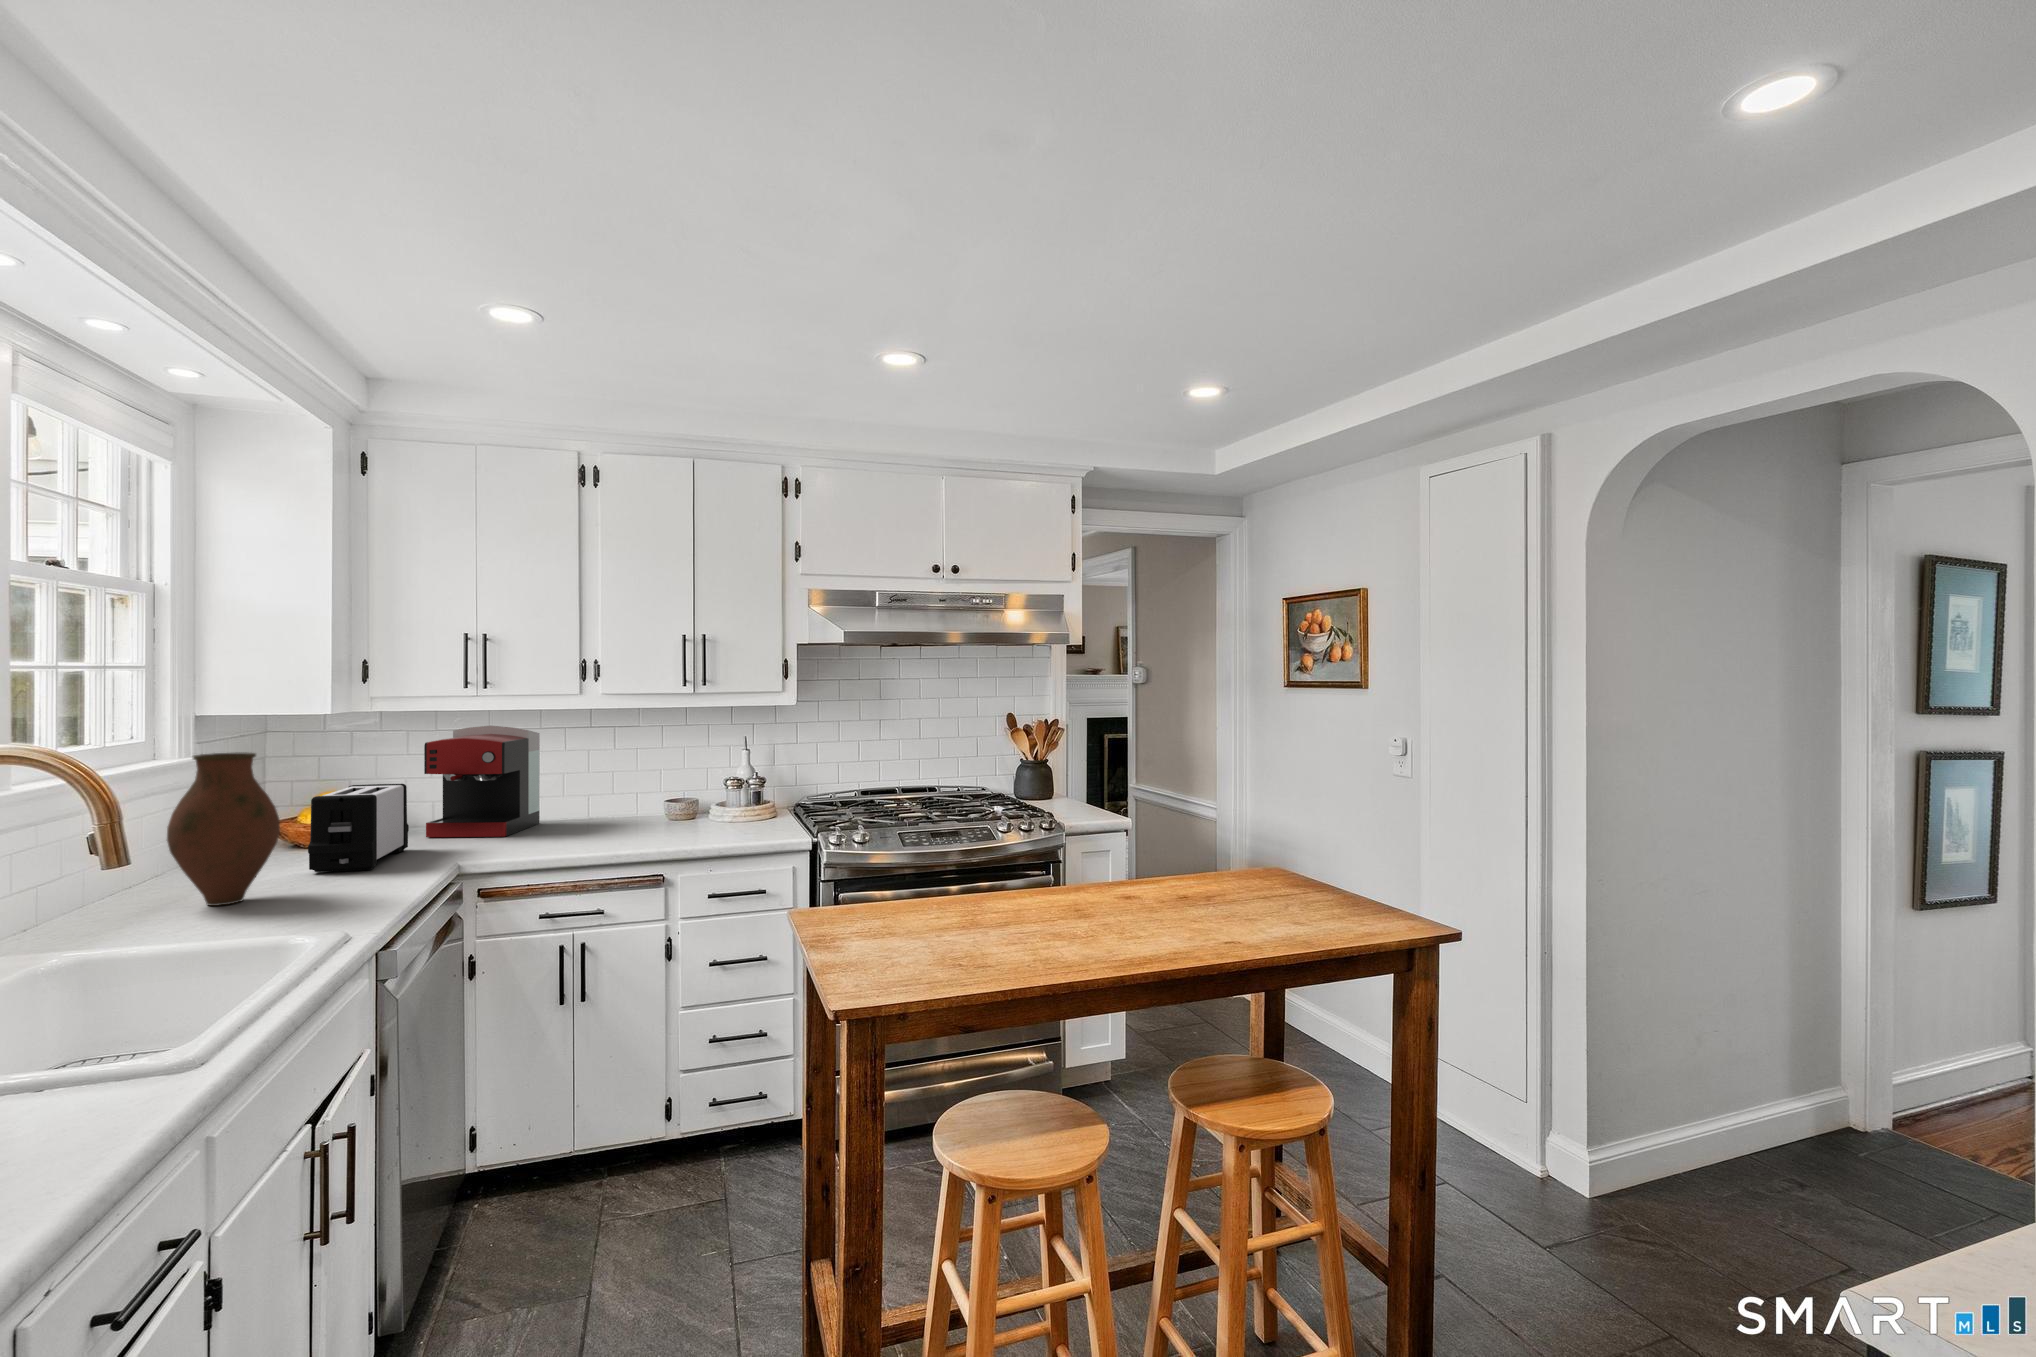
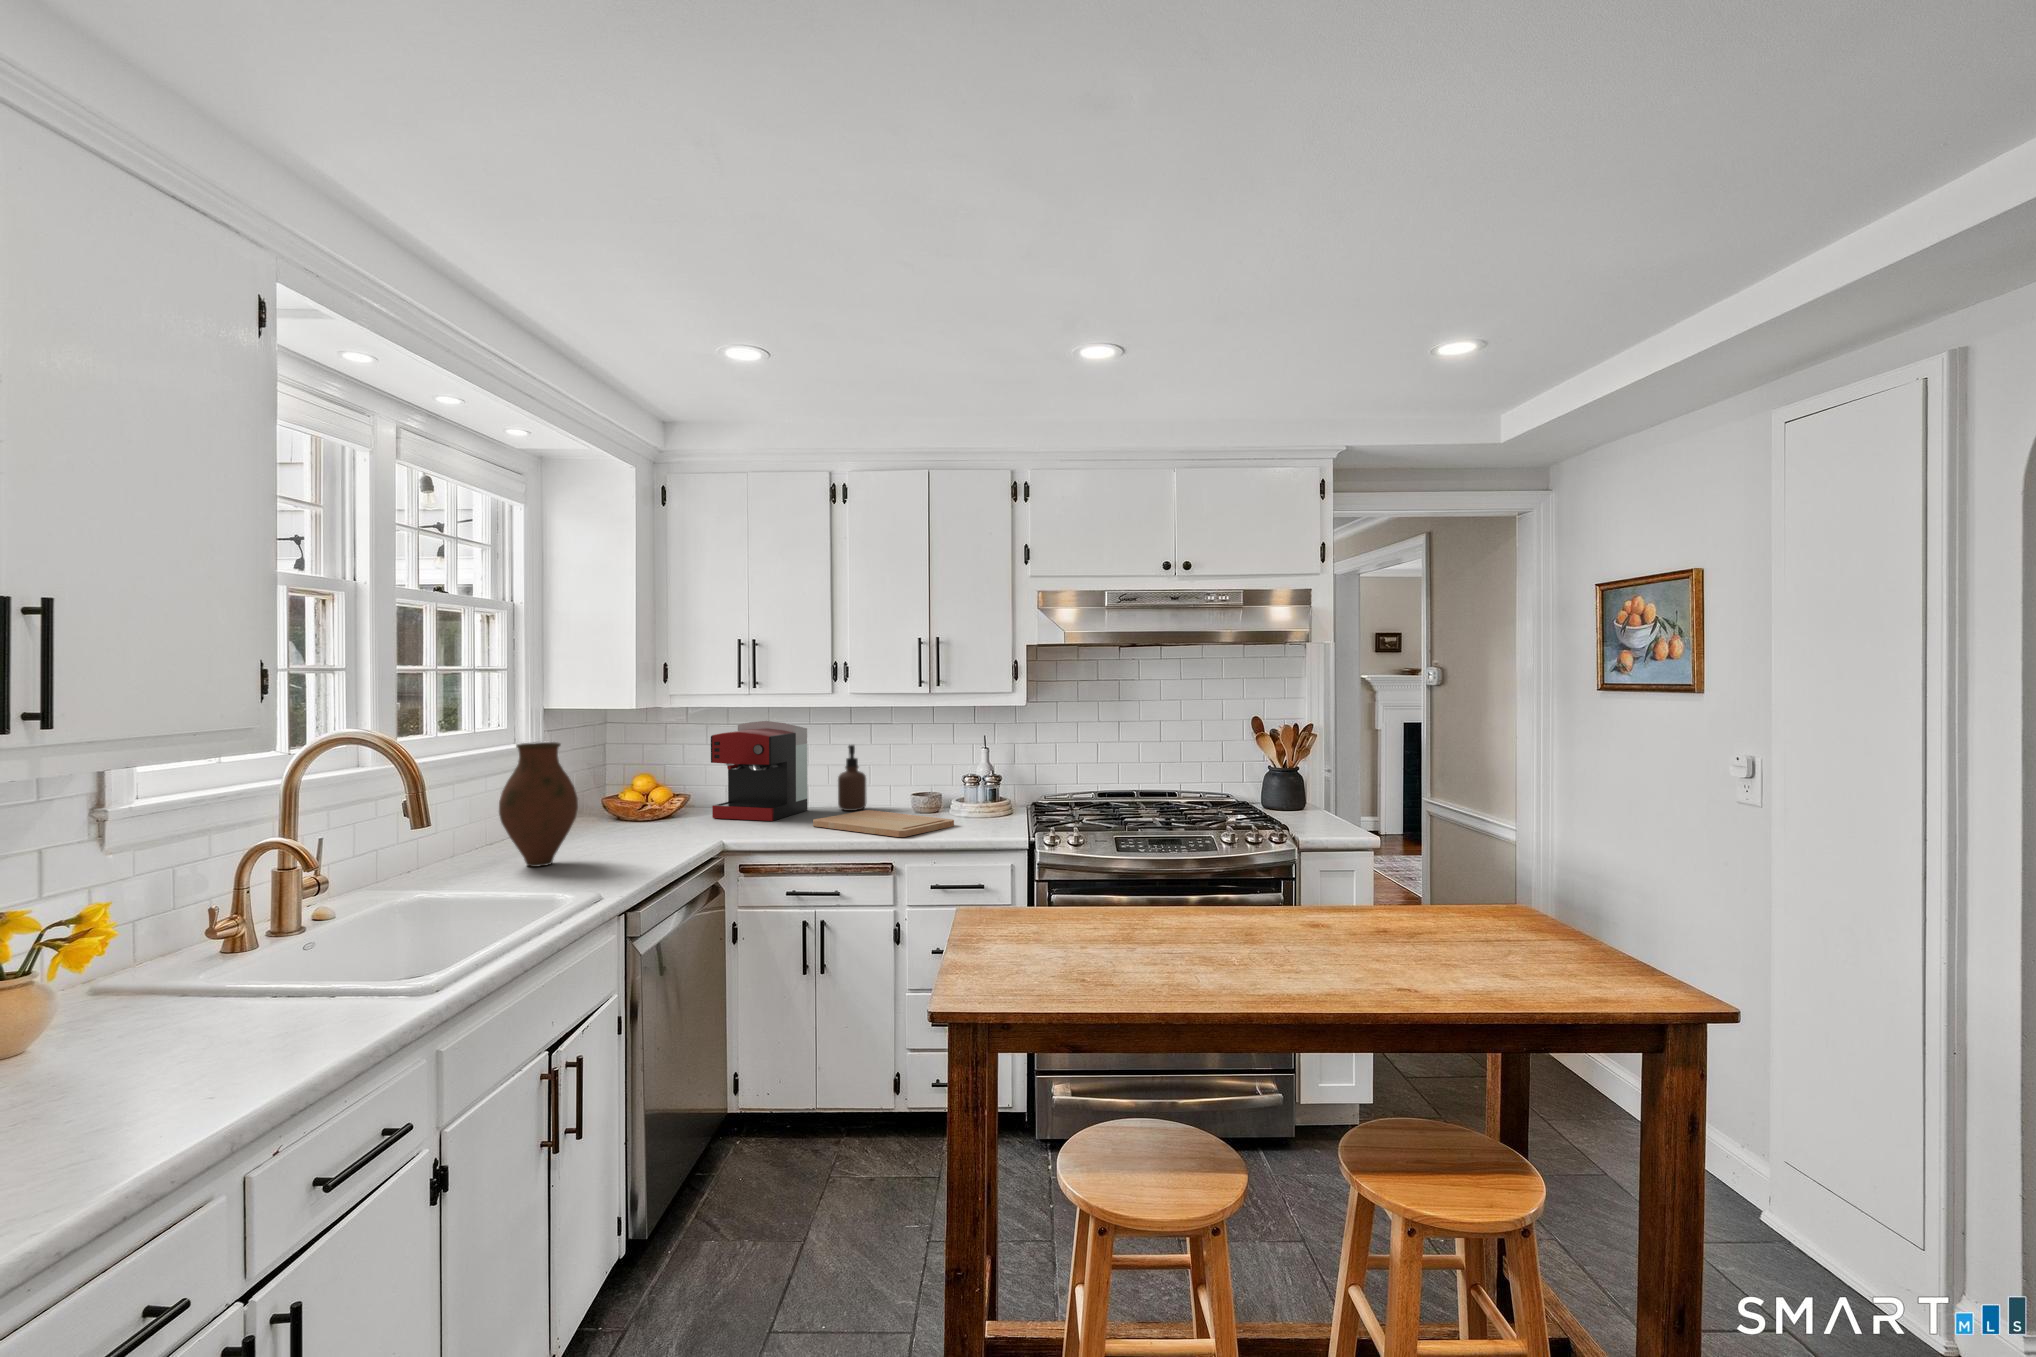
soap dispenser: none [576,750,609,821] -> present [838,745,866,811]
toaster: present [308,784,409,872] -> none [608,771,693,844]
cutting board: none [560,820,722,845] -> present [813,810,954,837]

